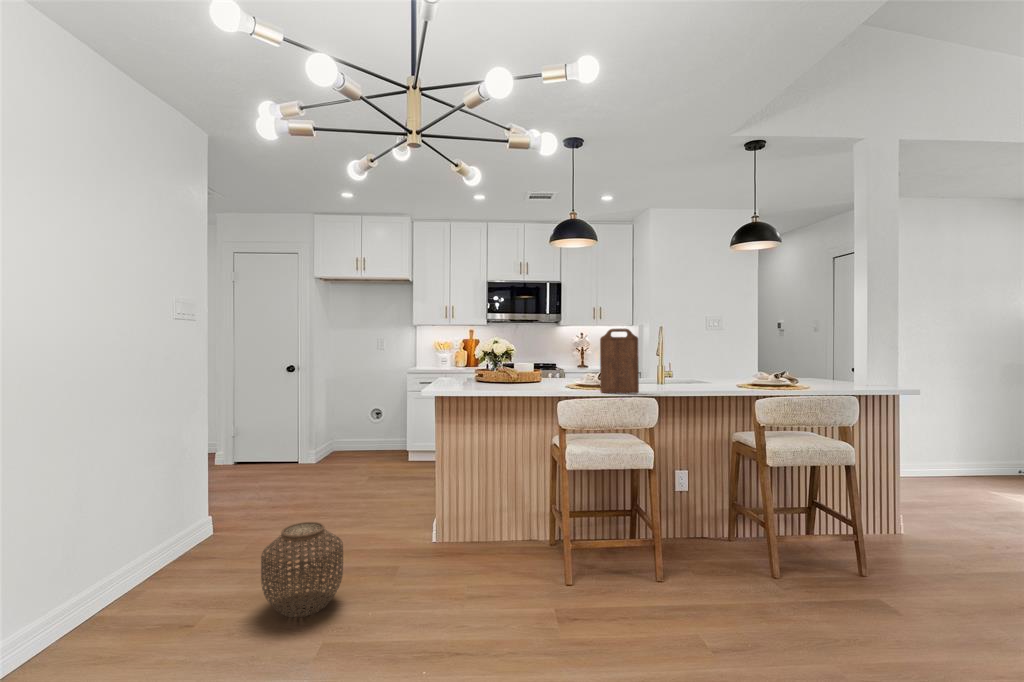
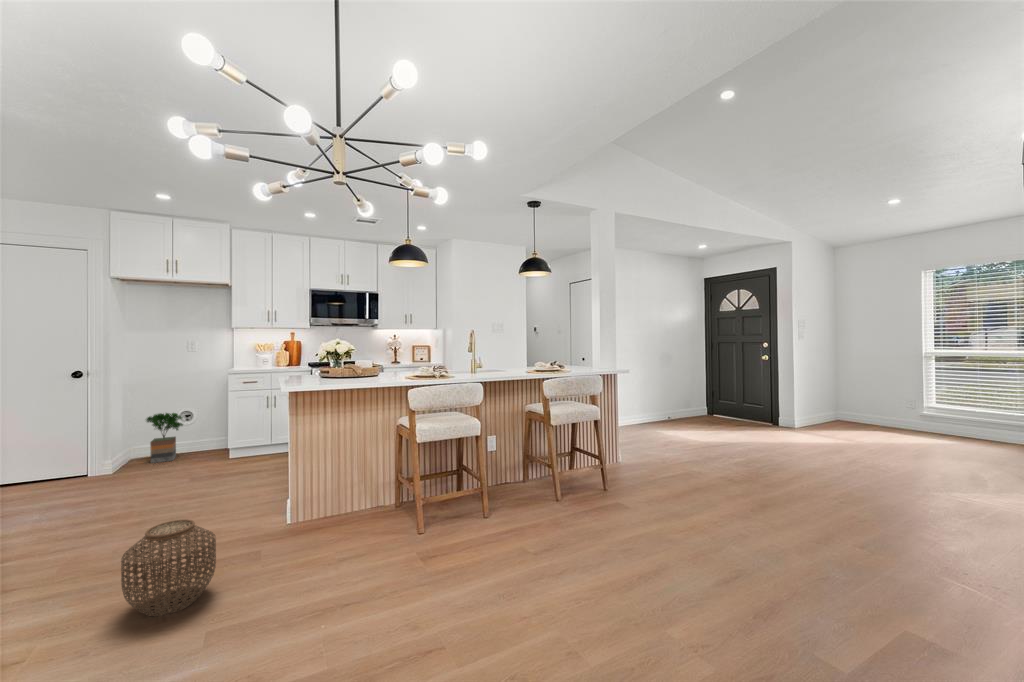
cutting board: present [600,328,639,393] -> none [437,331,467,381]
potted tree: none [341,409,373,457] -> present [146,413,183,463]

